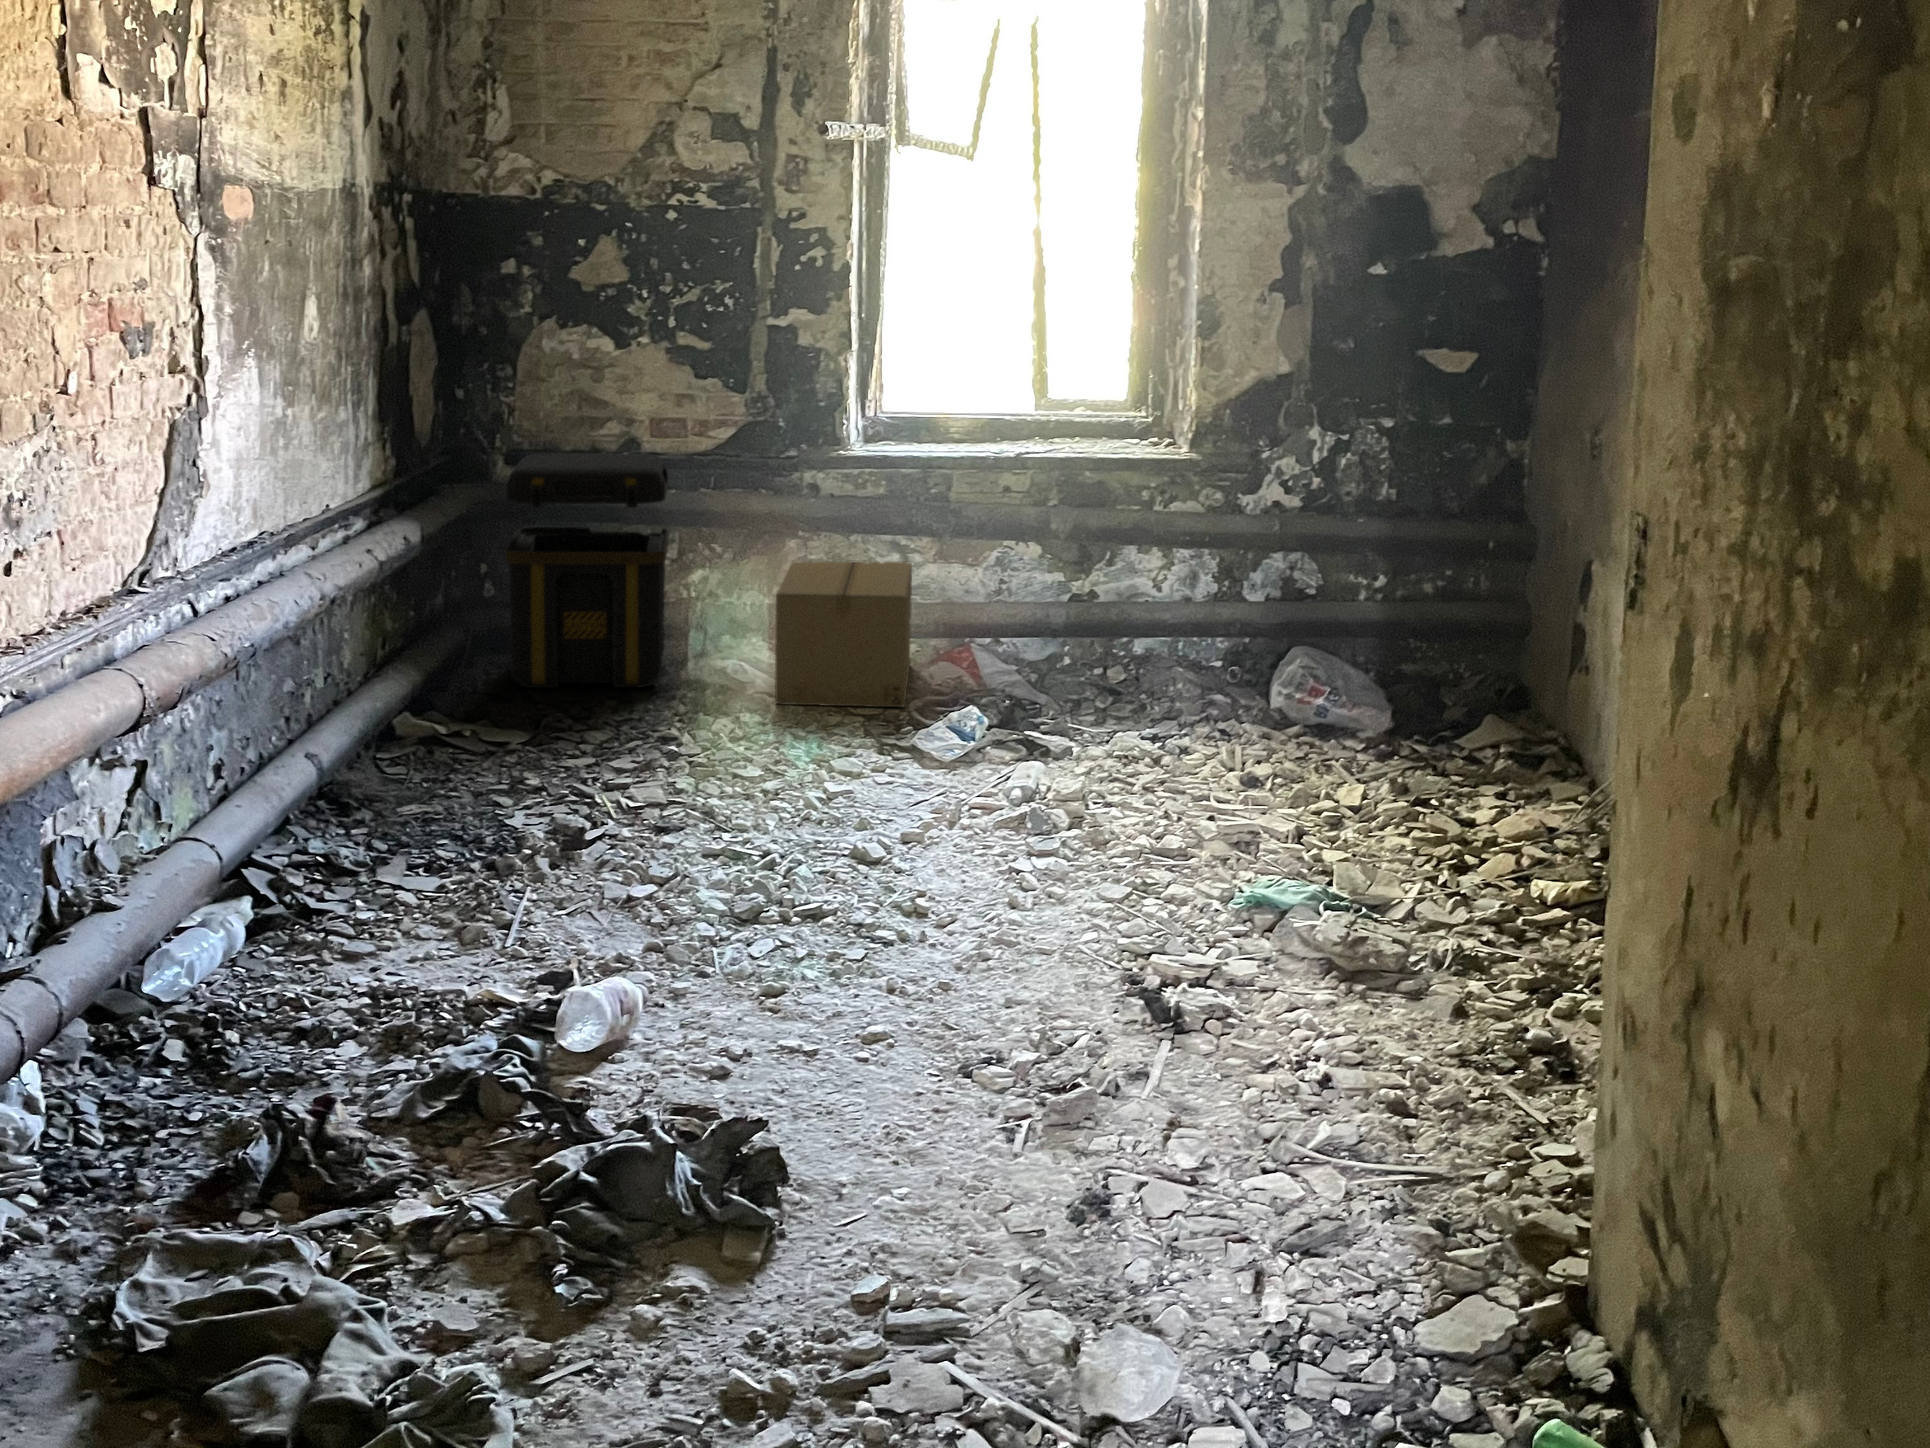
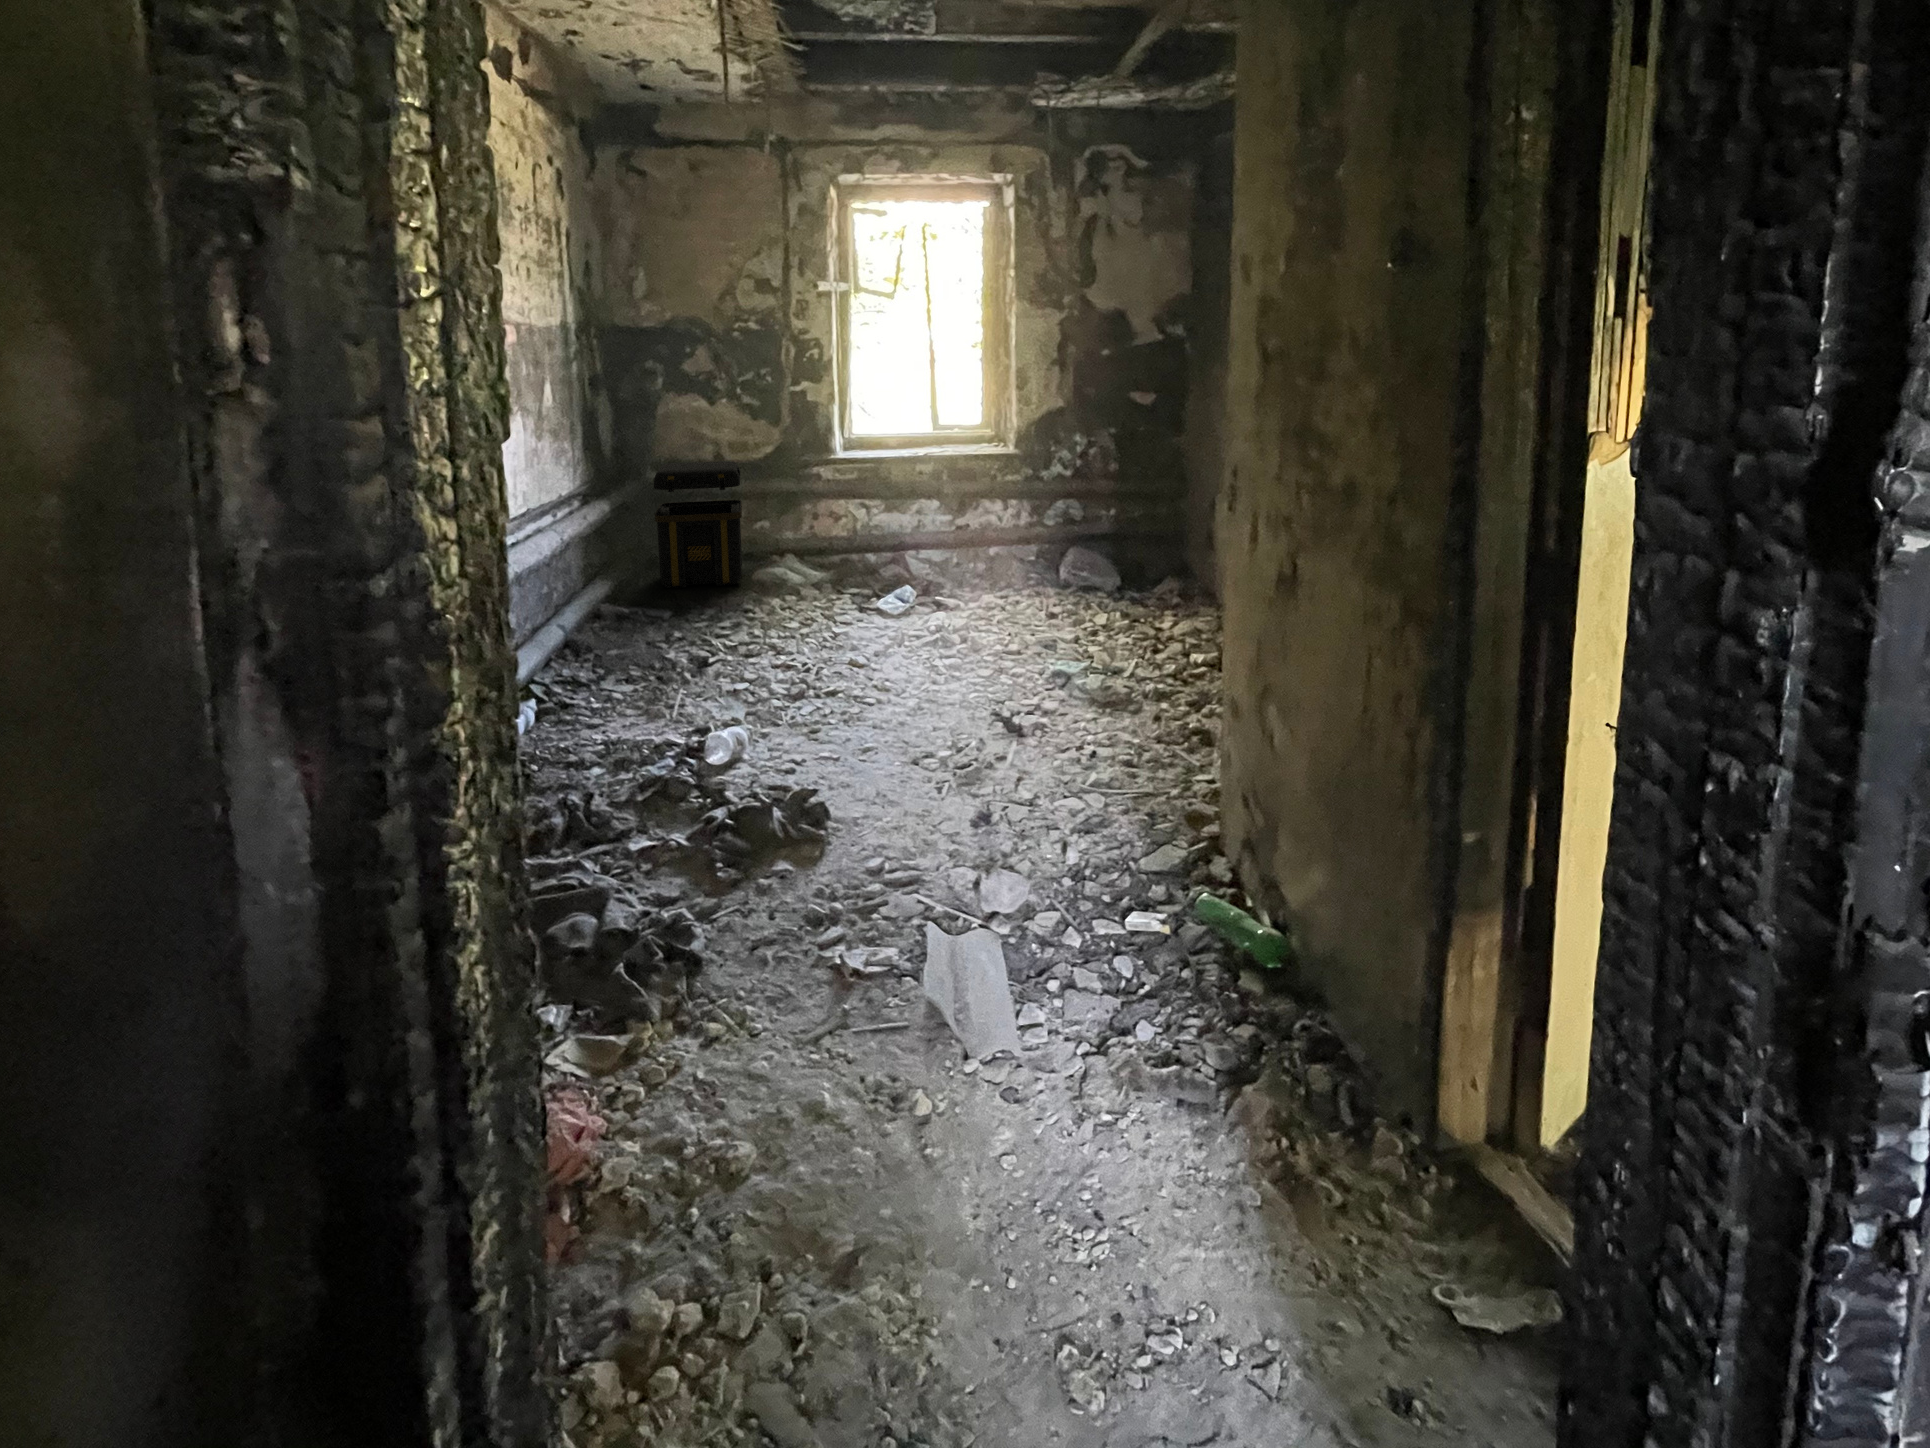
cardboard box: present [775,560,912,707] -> none [801,512,873,590]

